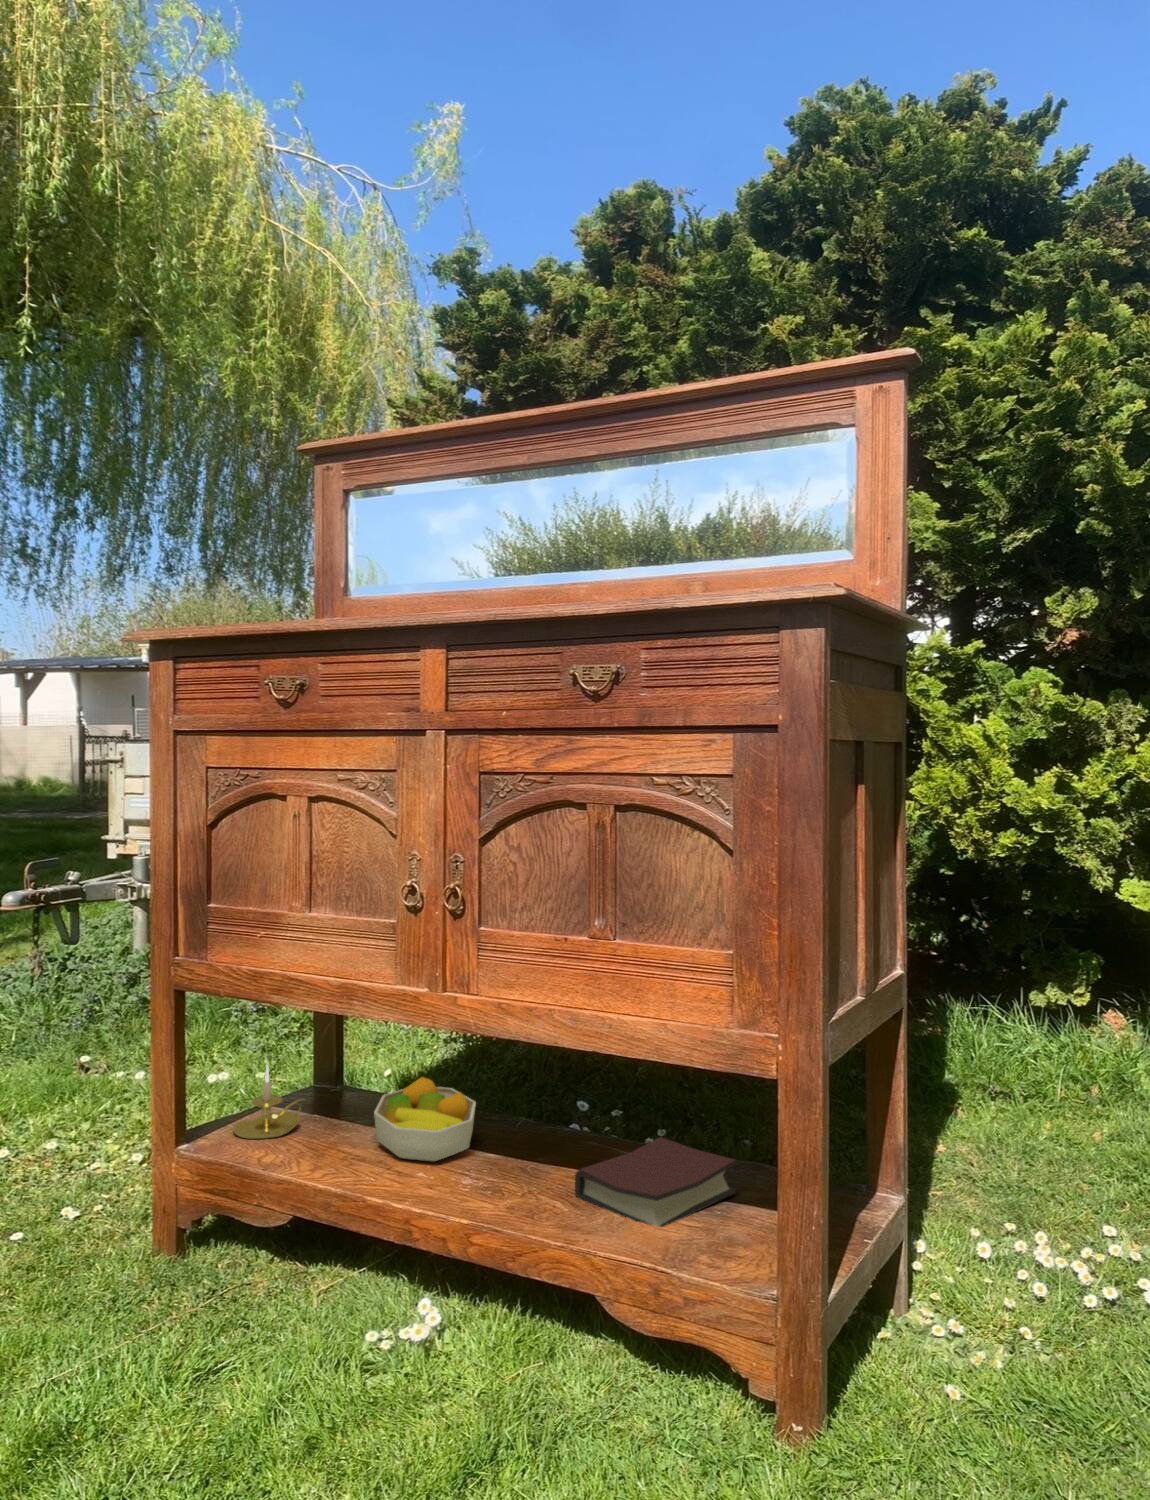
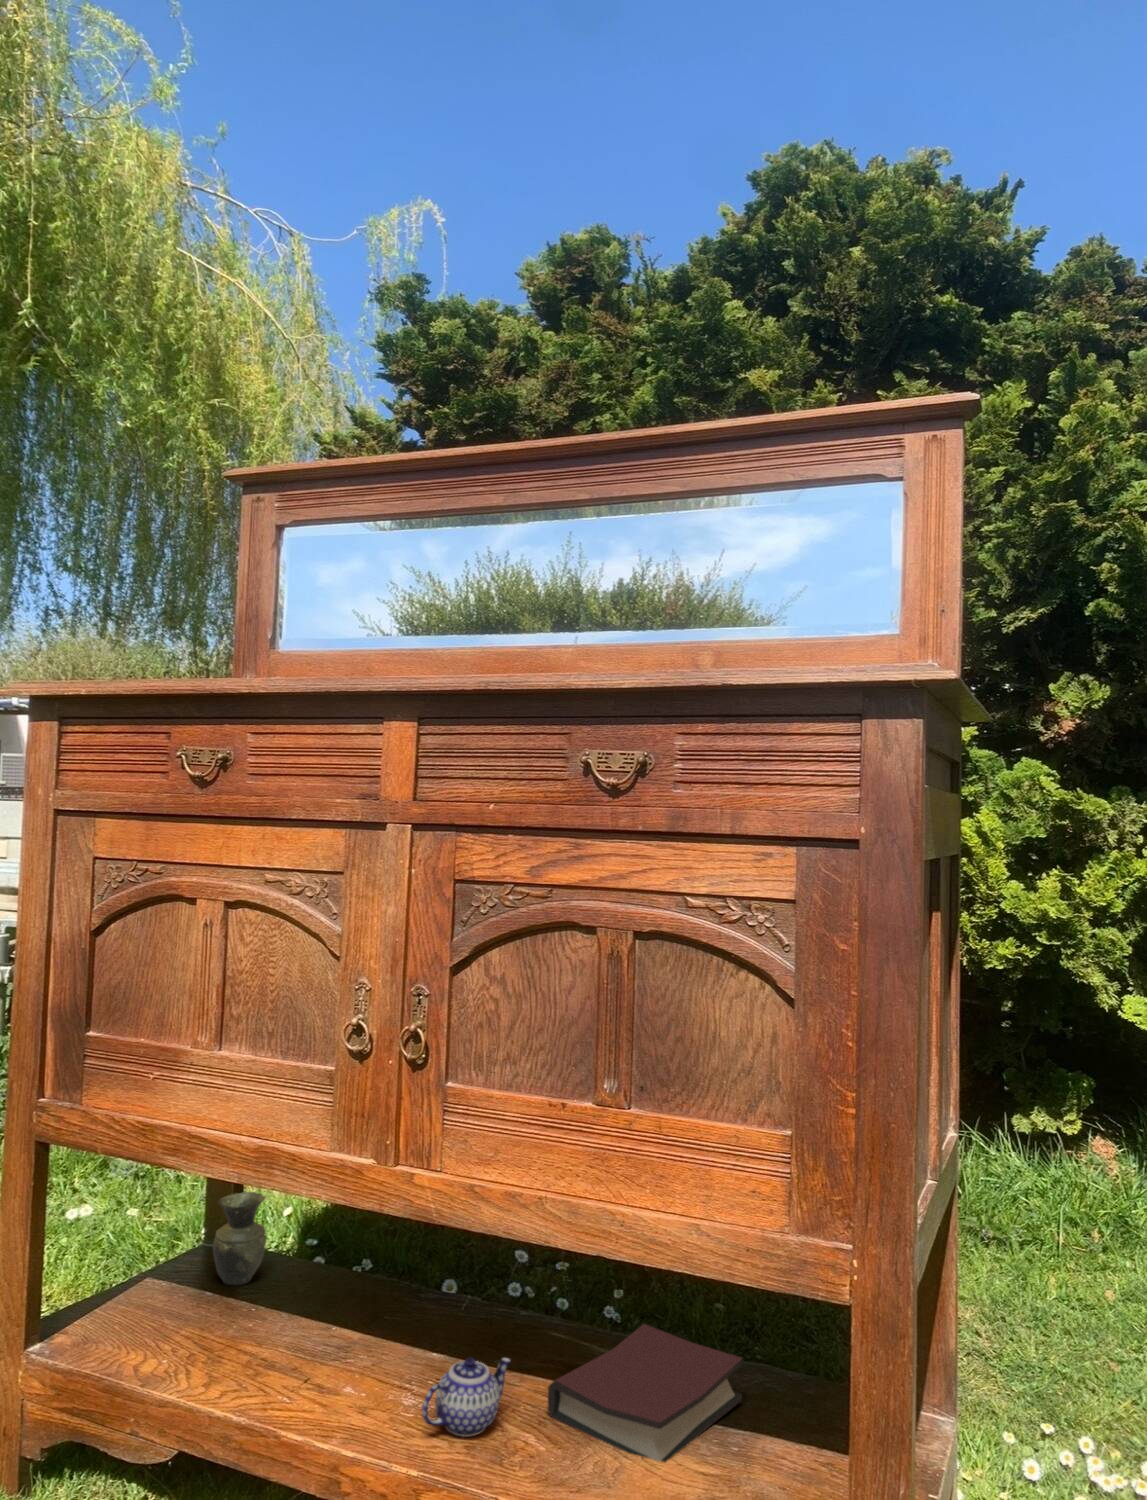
vase: none [322,1040,364,1111] -> present [213,1192,266,1285]
candle holder: present [233,1065,304,1139] -> none [97,1233,193,1338]
fruit bowl: present [374,1077,476,1162] -> none [285,1245,412,1365]
teapot: none [473,1149,545,1206] -> present [422,1358,510,1437]

